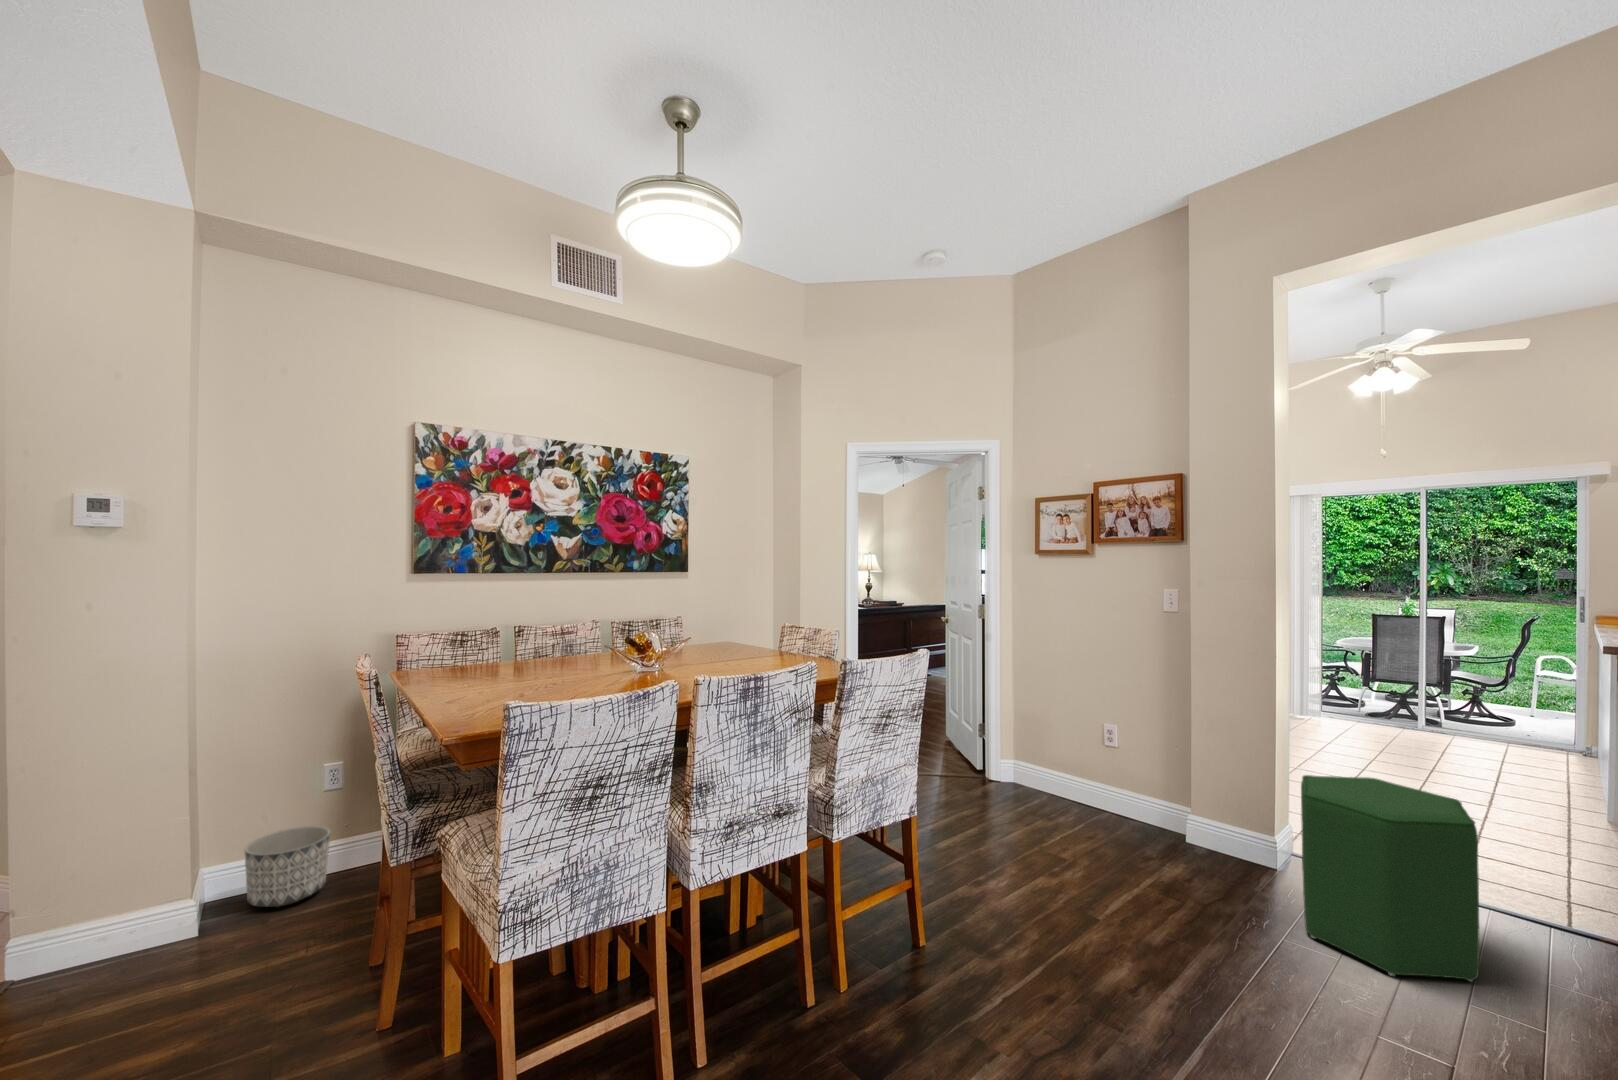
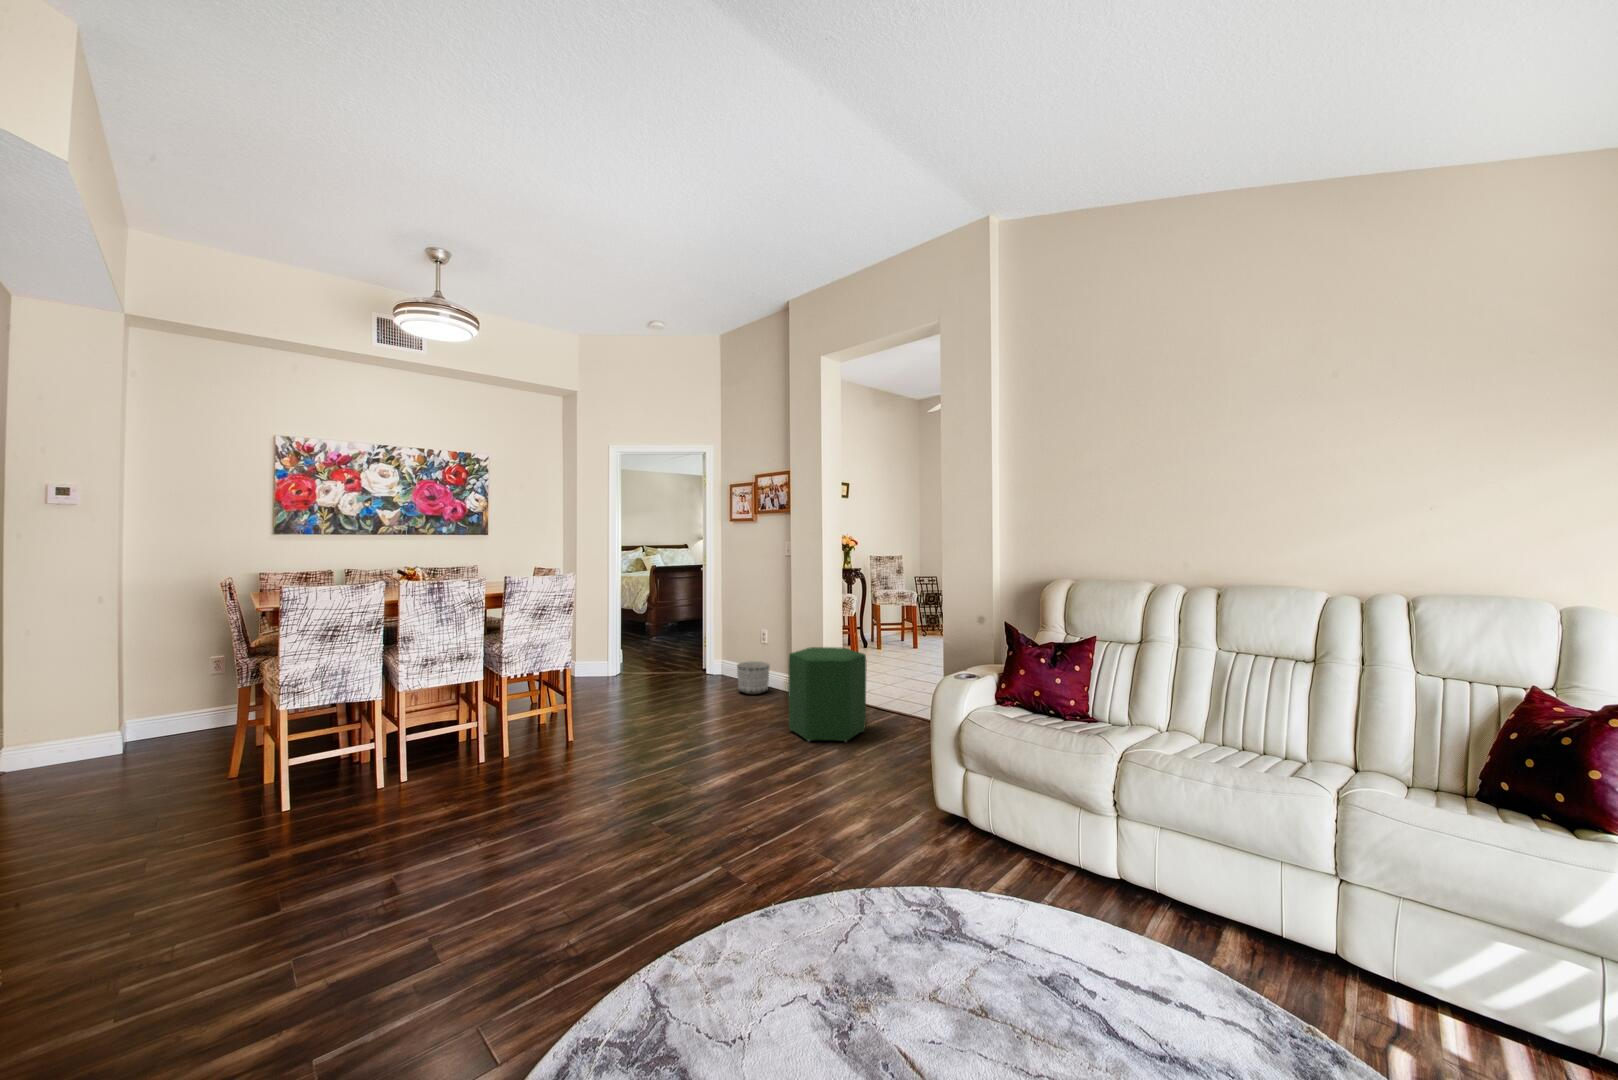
planter: present [244,826,330,907] -> present [737,661,770,694]

